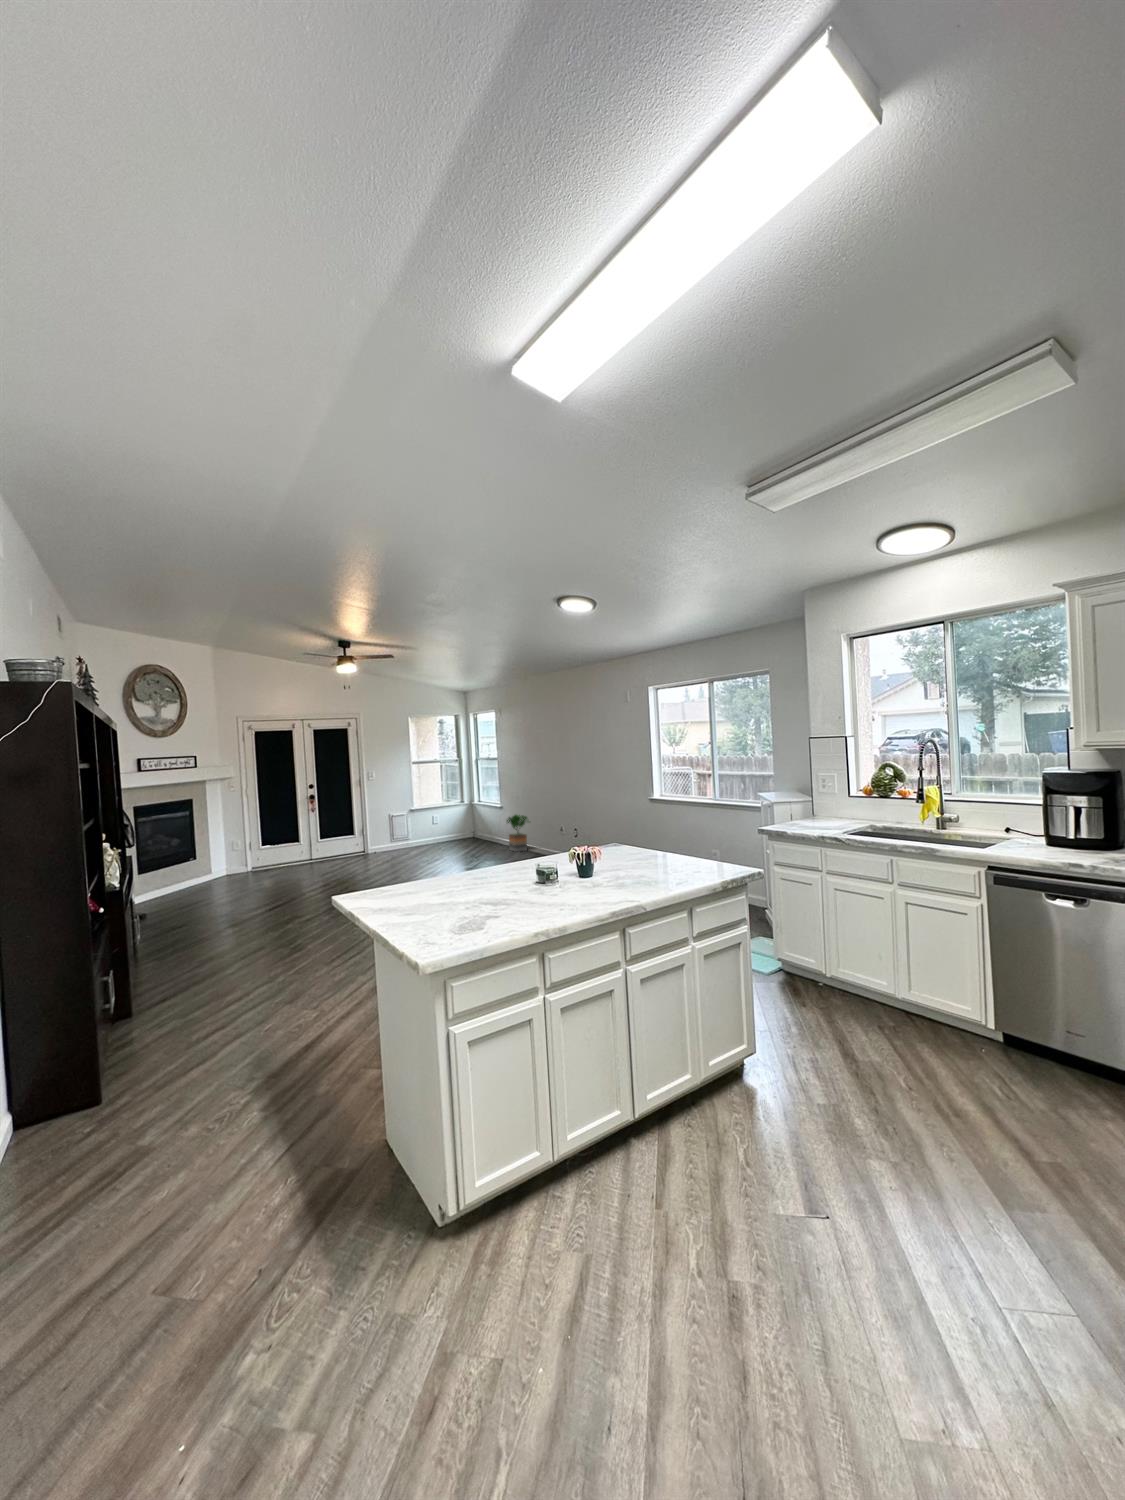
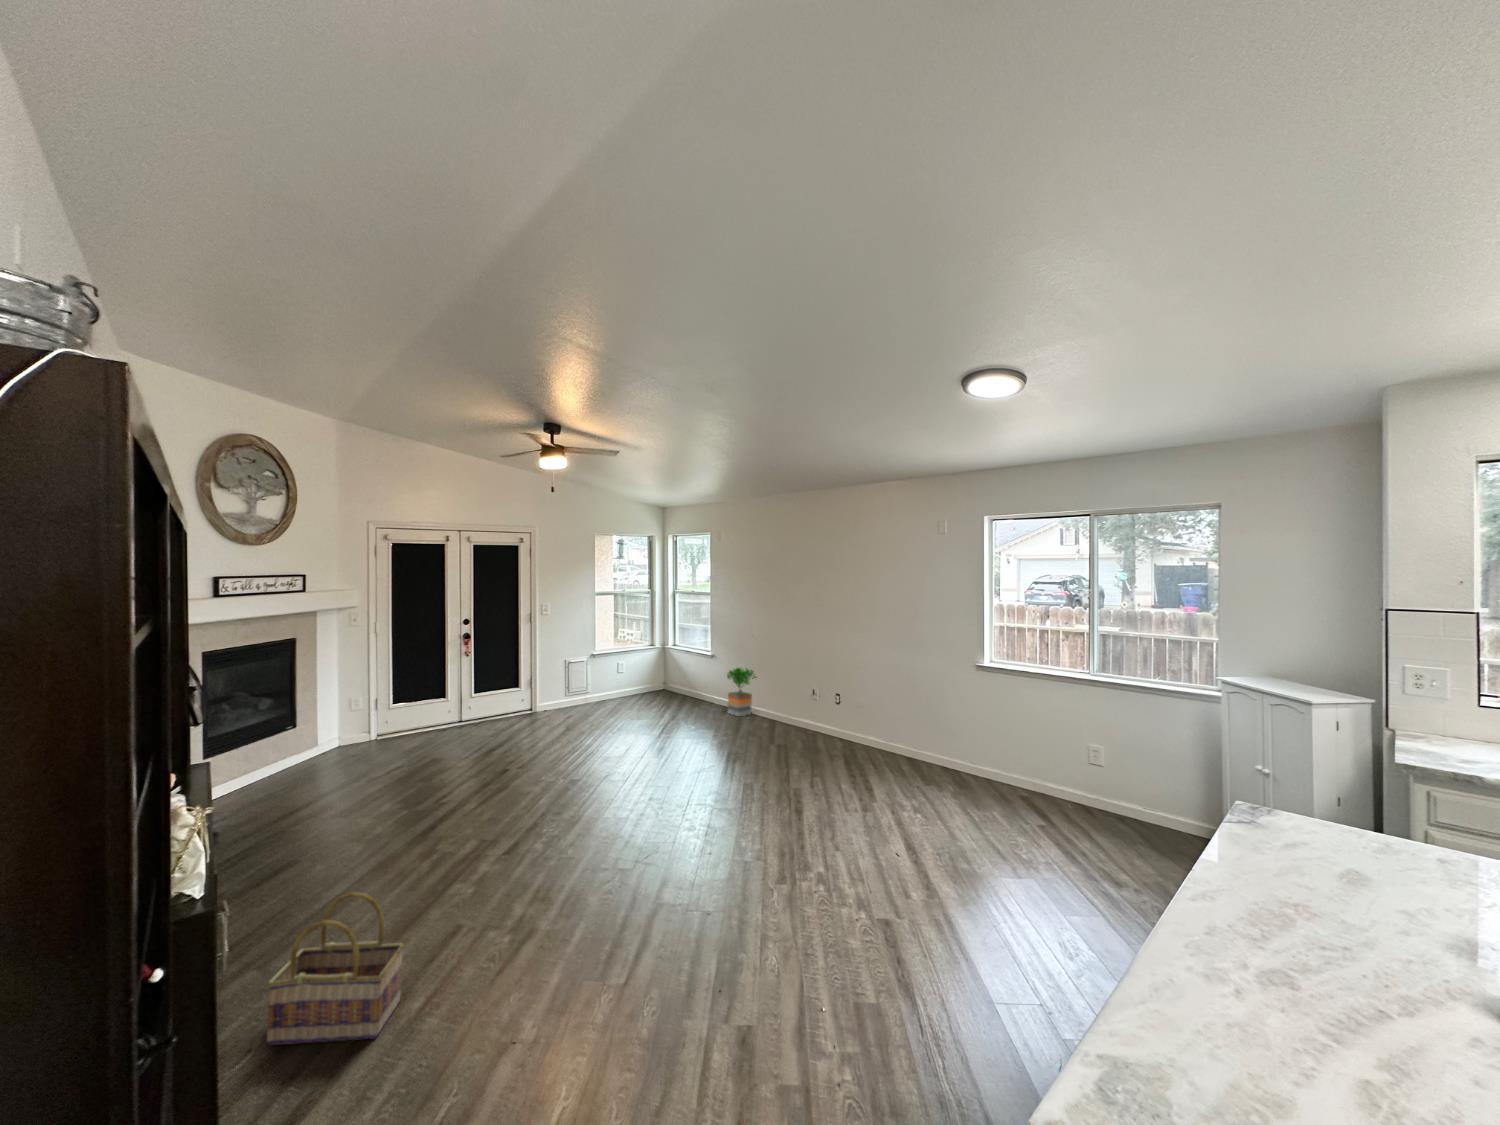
basket: none [158,913,227,981] -> present [267,892,404,1045]

